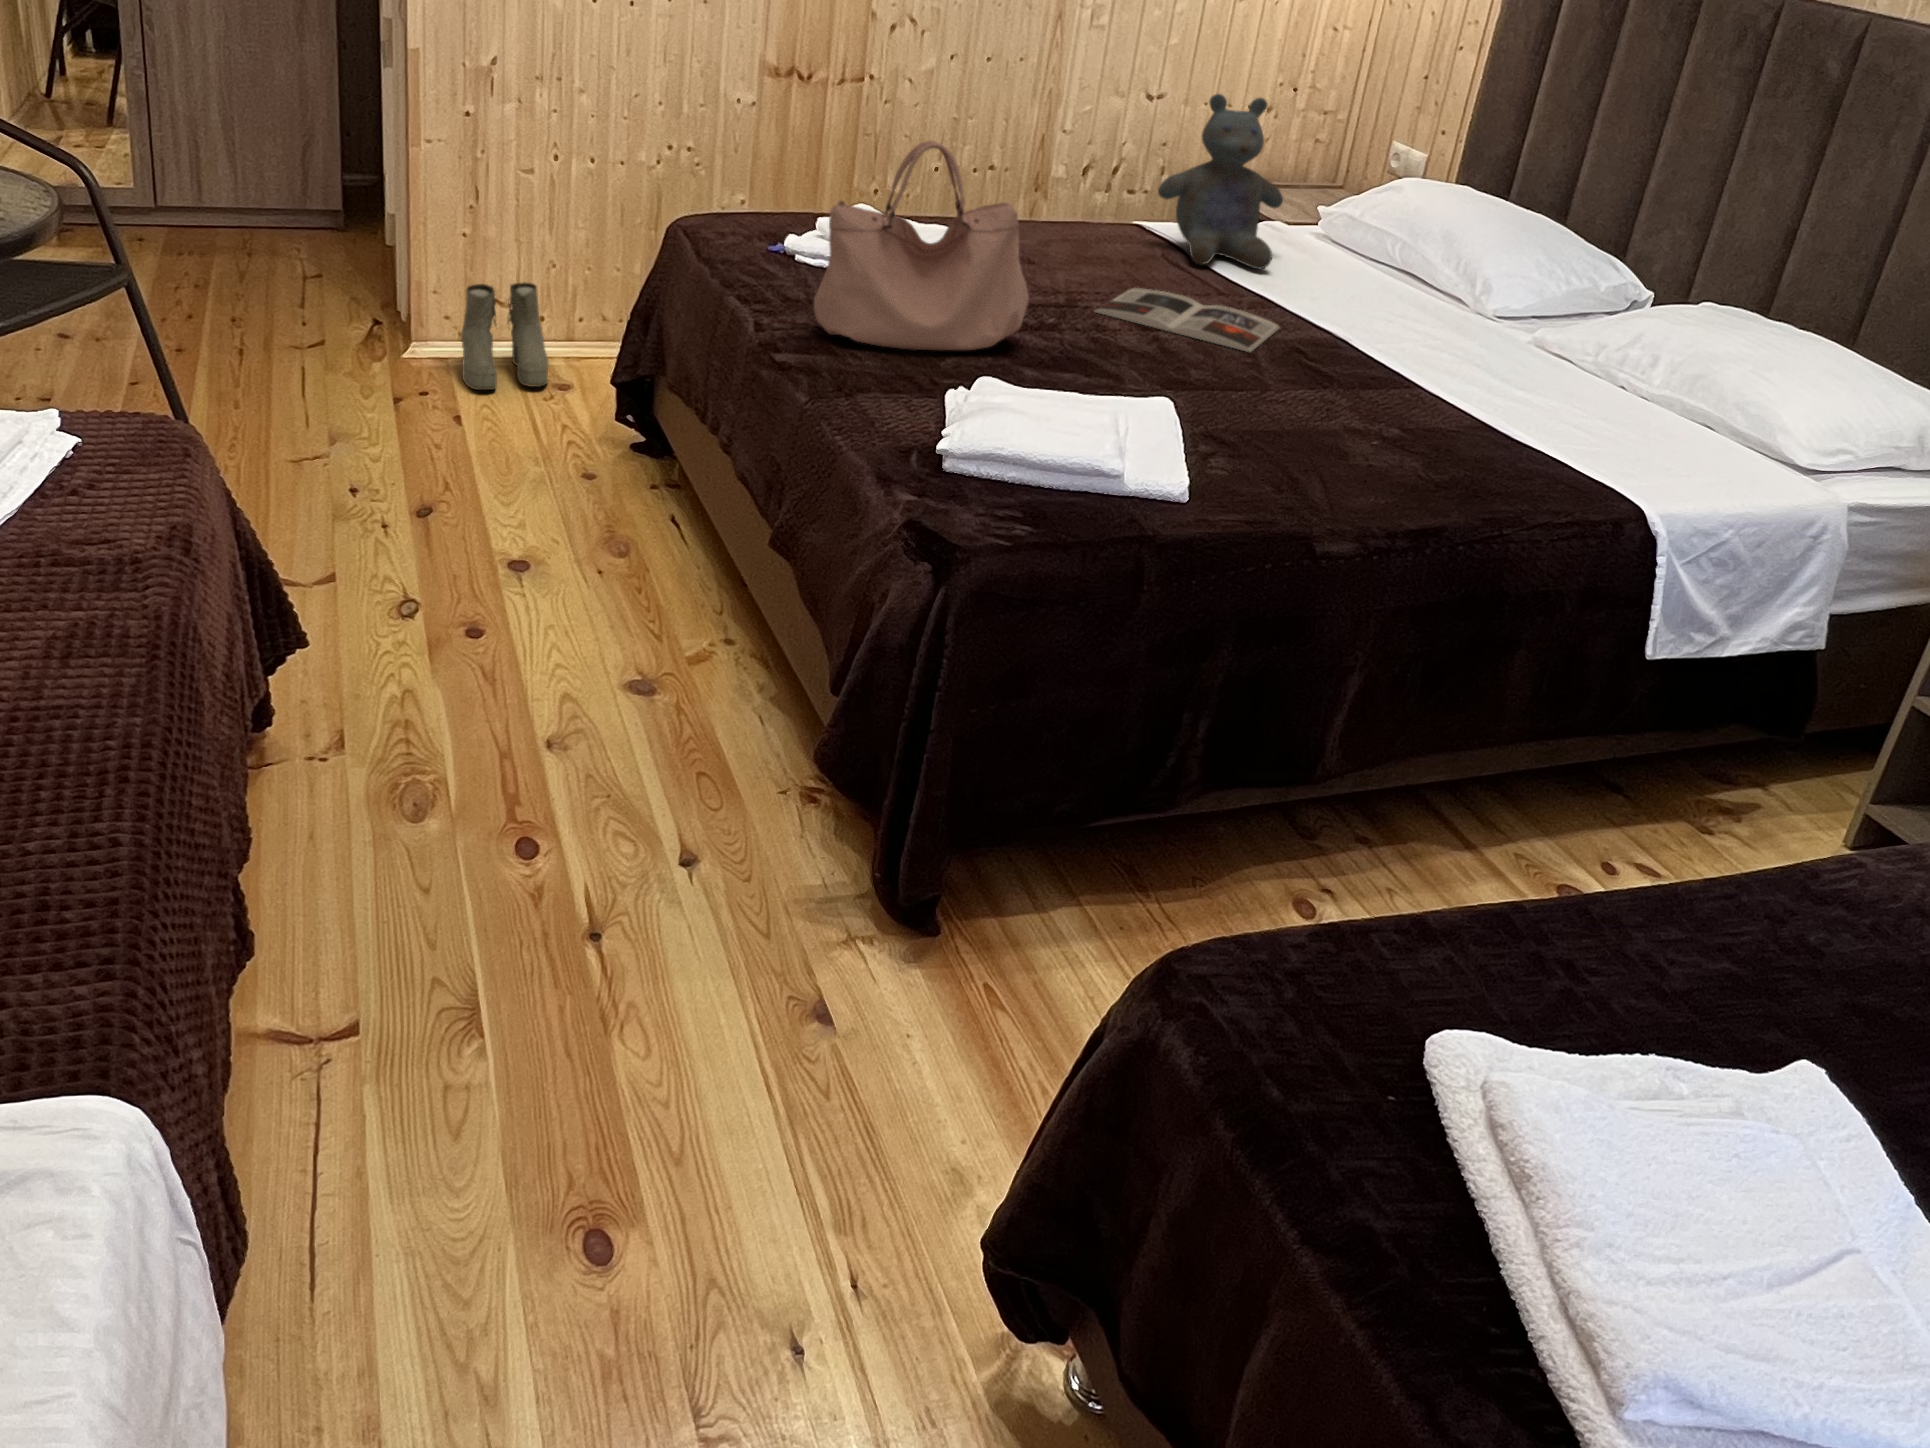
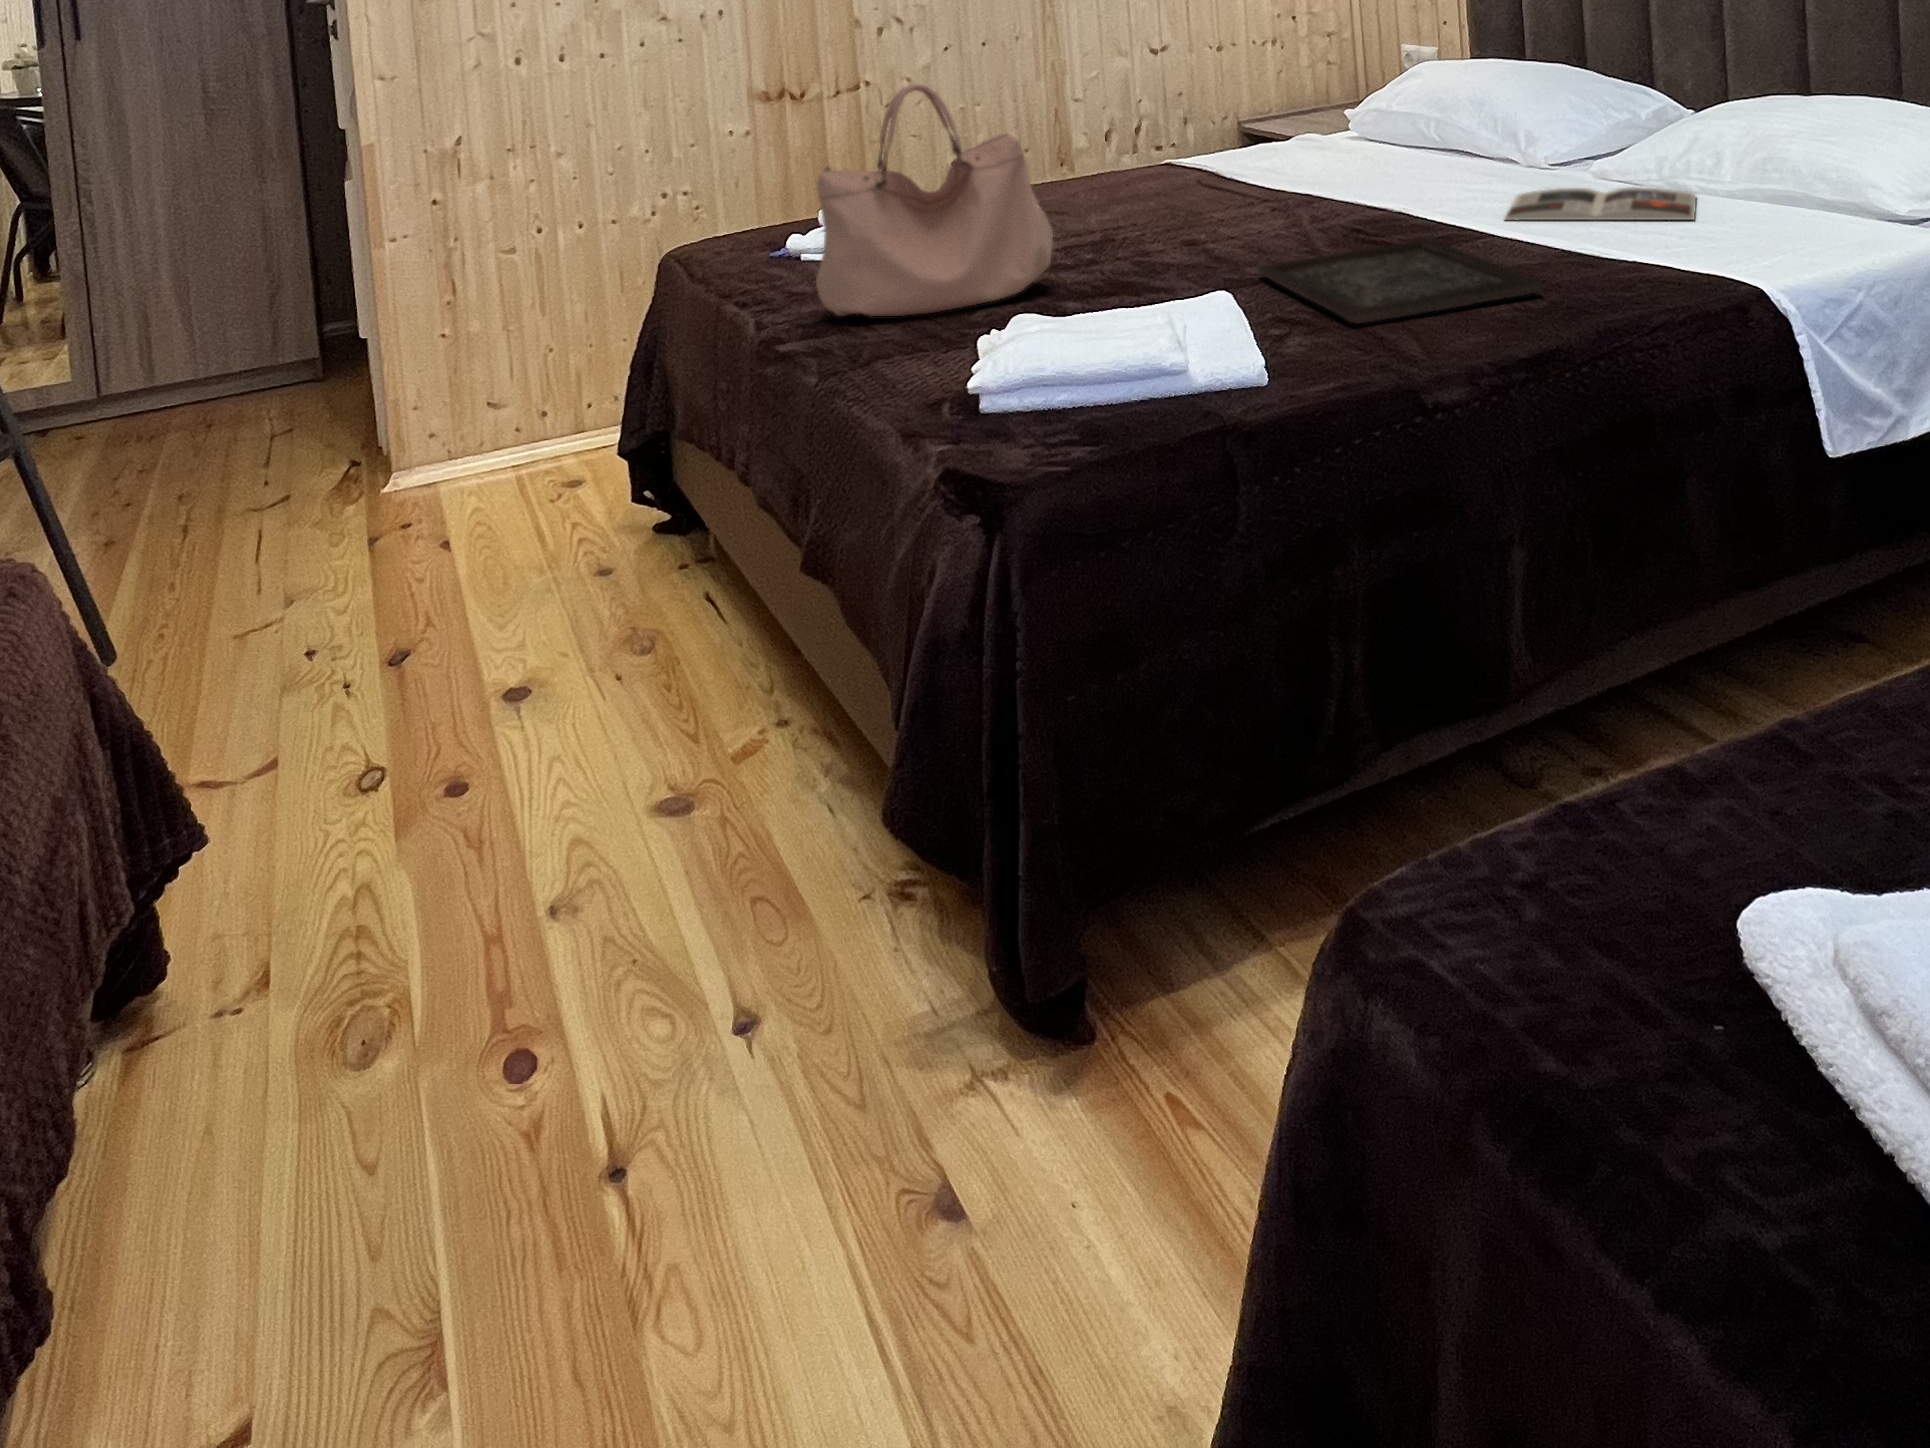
stuffed bear: present [1158,94,1283,269] -> none [1173,9,1306,184]
boots: present [461,283,549,390] -> none [450,378,556,512]
magazine: present [1095,288,1279,352] -> present [1505,187,1696,220]
tray: none [1203,373,1451,462] -> present [1258,239,1541,324]

